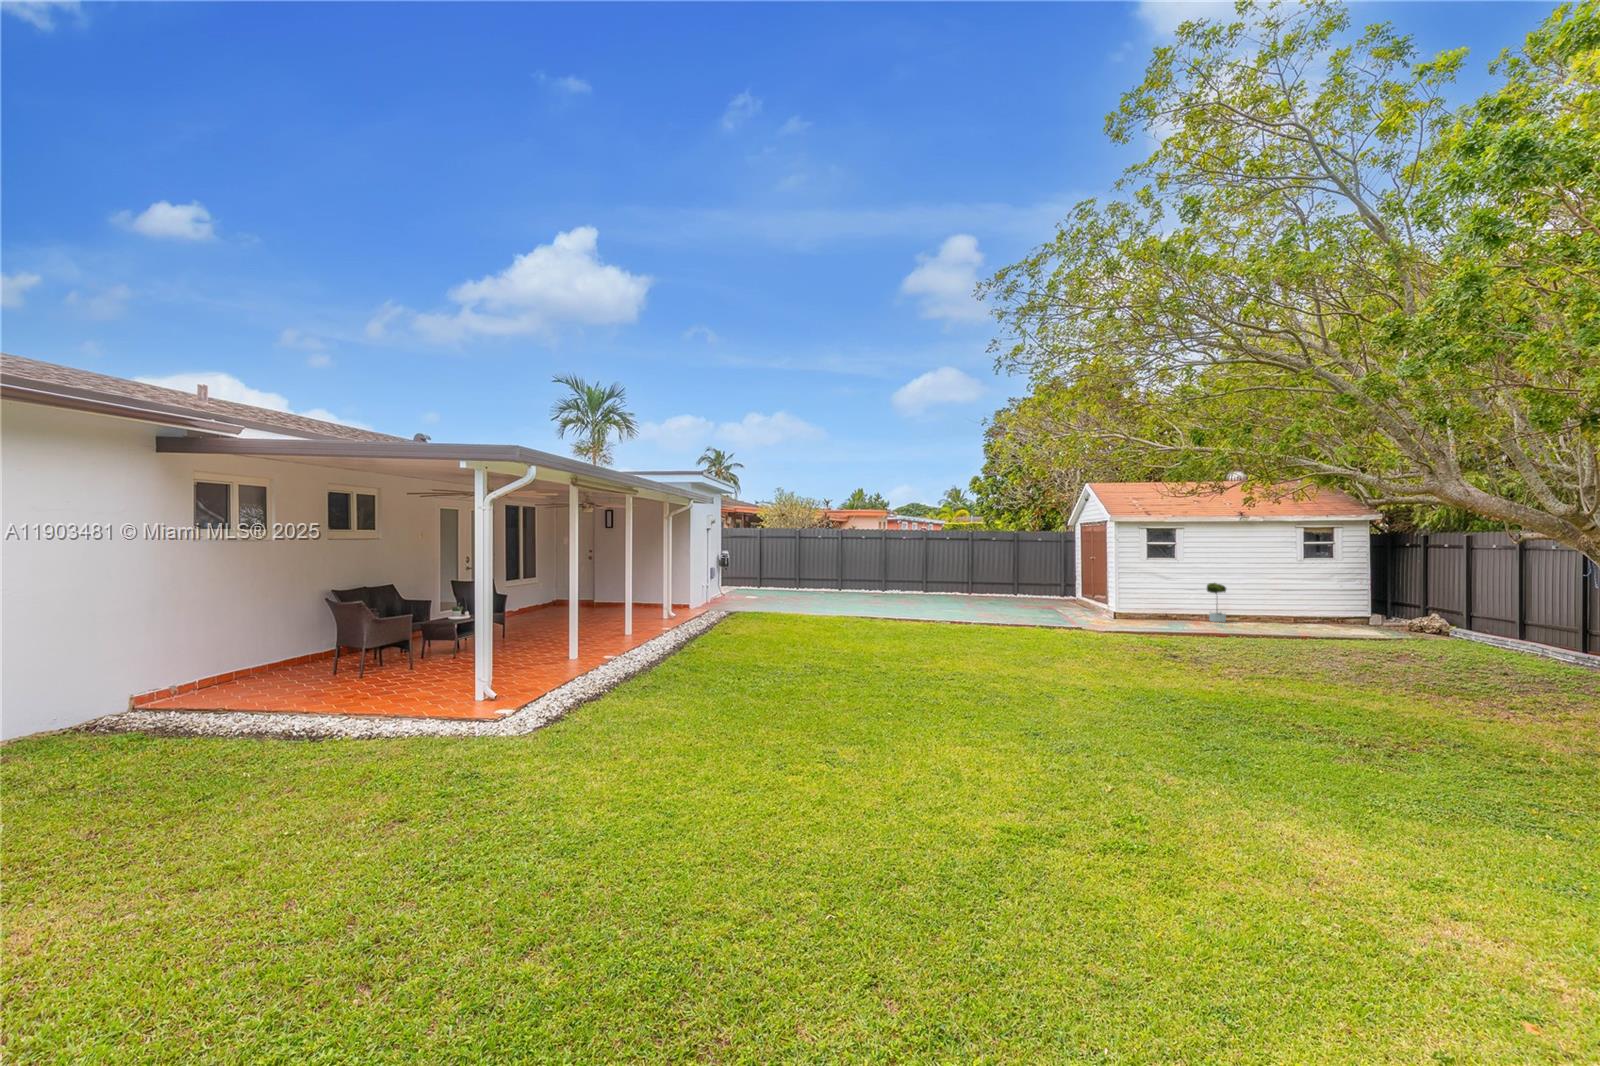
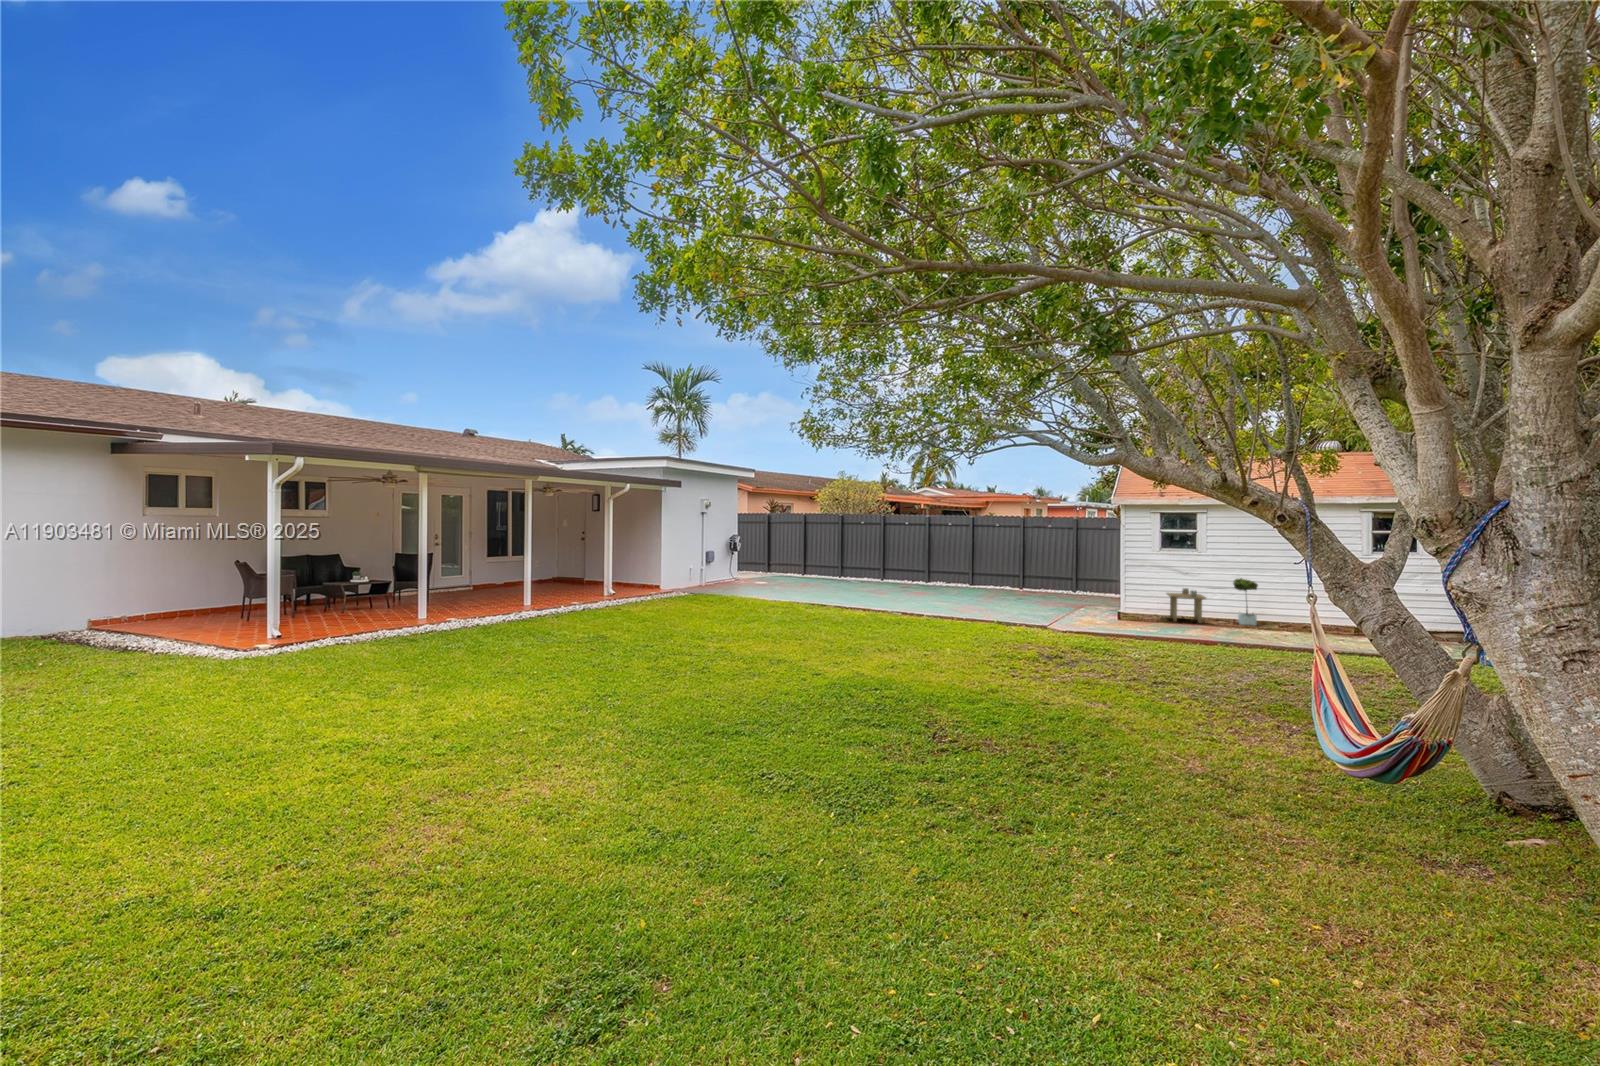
side table: none [1153,592,1192,622] -> present [1167,588,1206,623]

